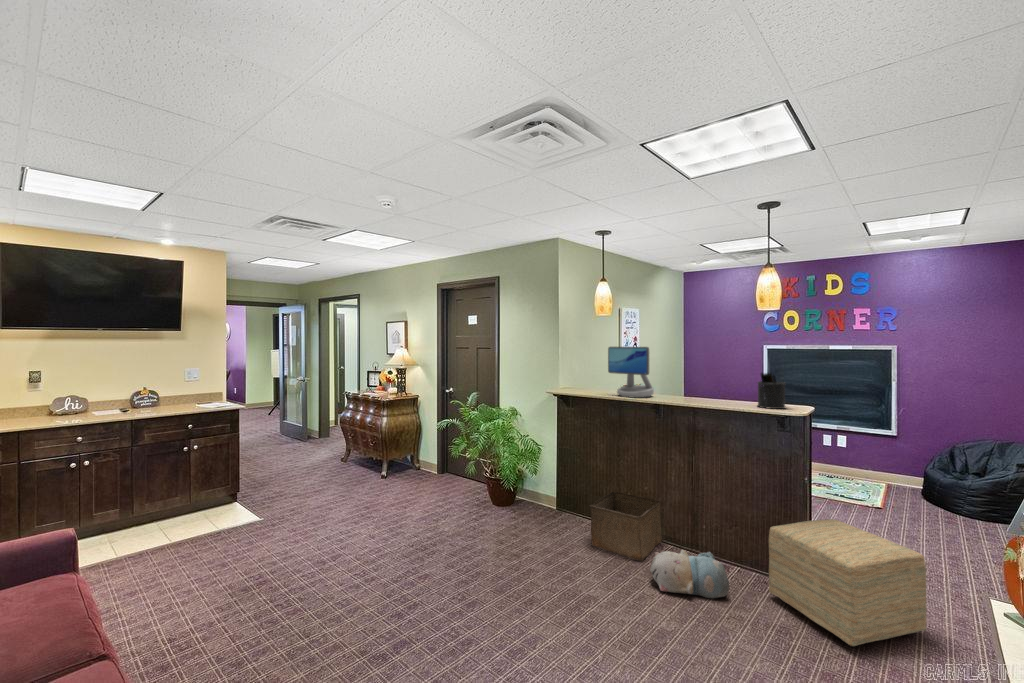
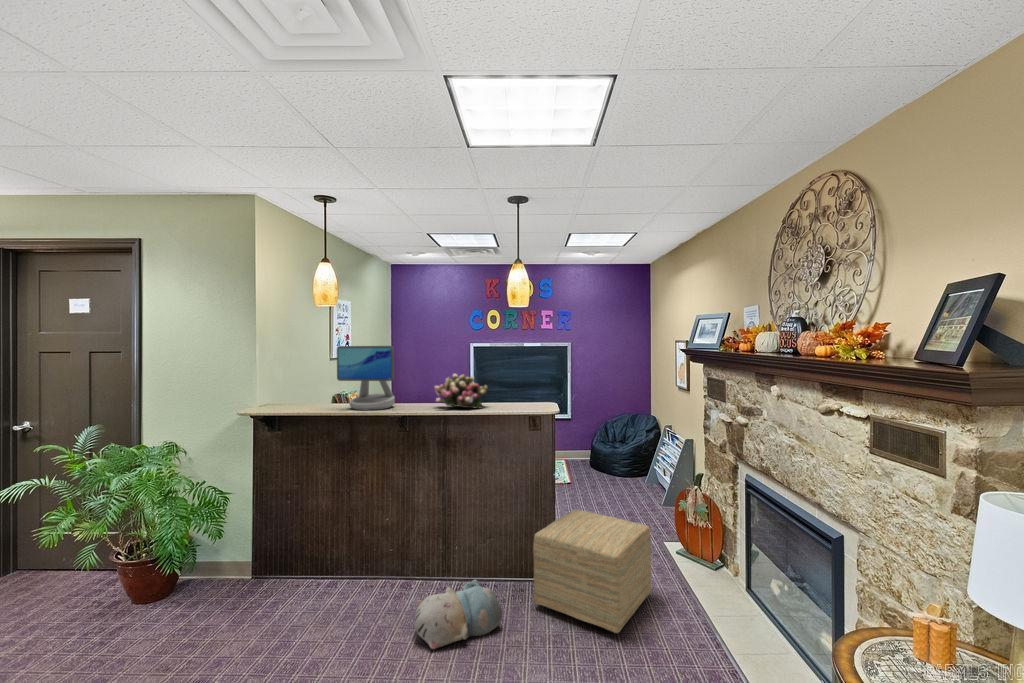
flower arrangement: none [682,372,737,404] -> present [434,374,488,408]
pen holder: present [757,373,786,409] -> none [509,369,536,409]
storage bin: present [590,492,662,561] -> none [320,532,409,618]

